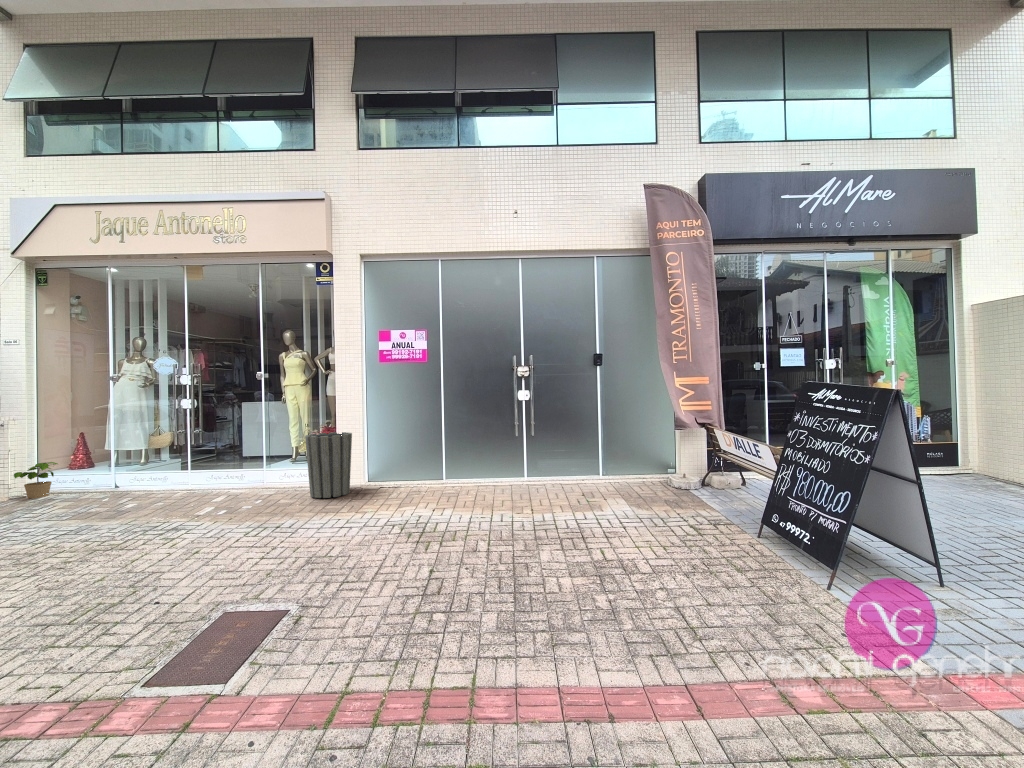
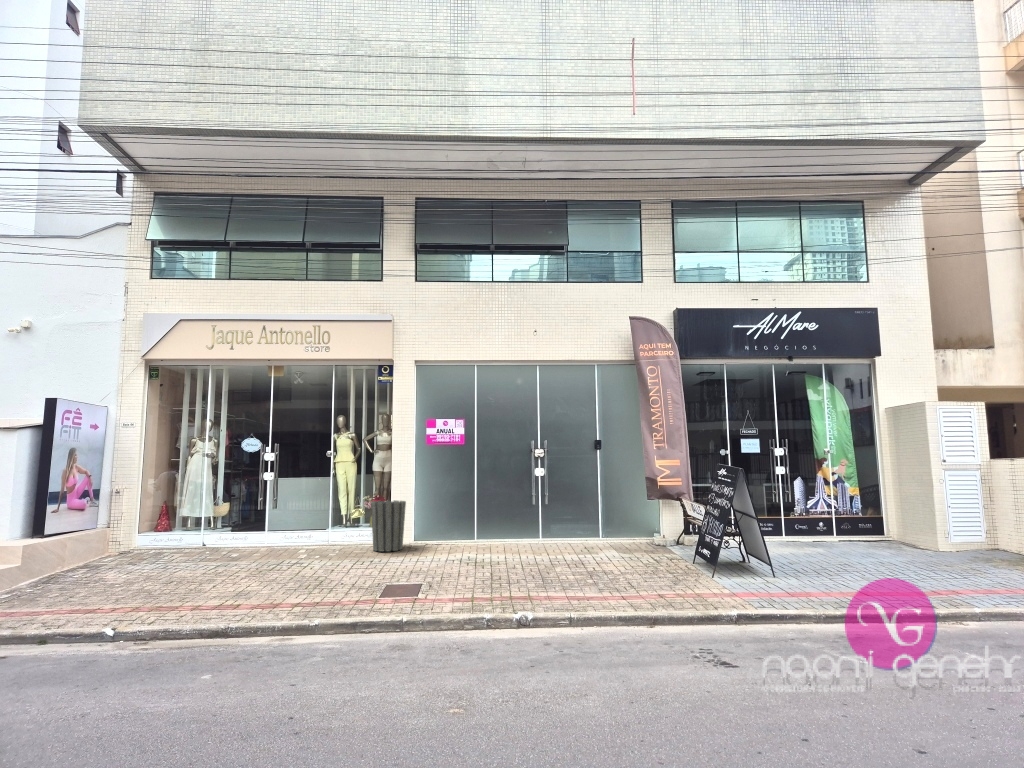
potted plant: present [14,462,57,498] -> none [132,522,166,552]

